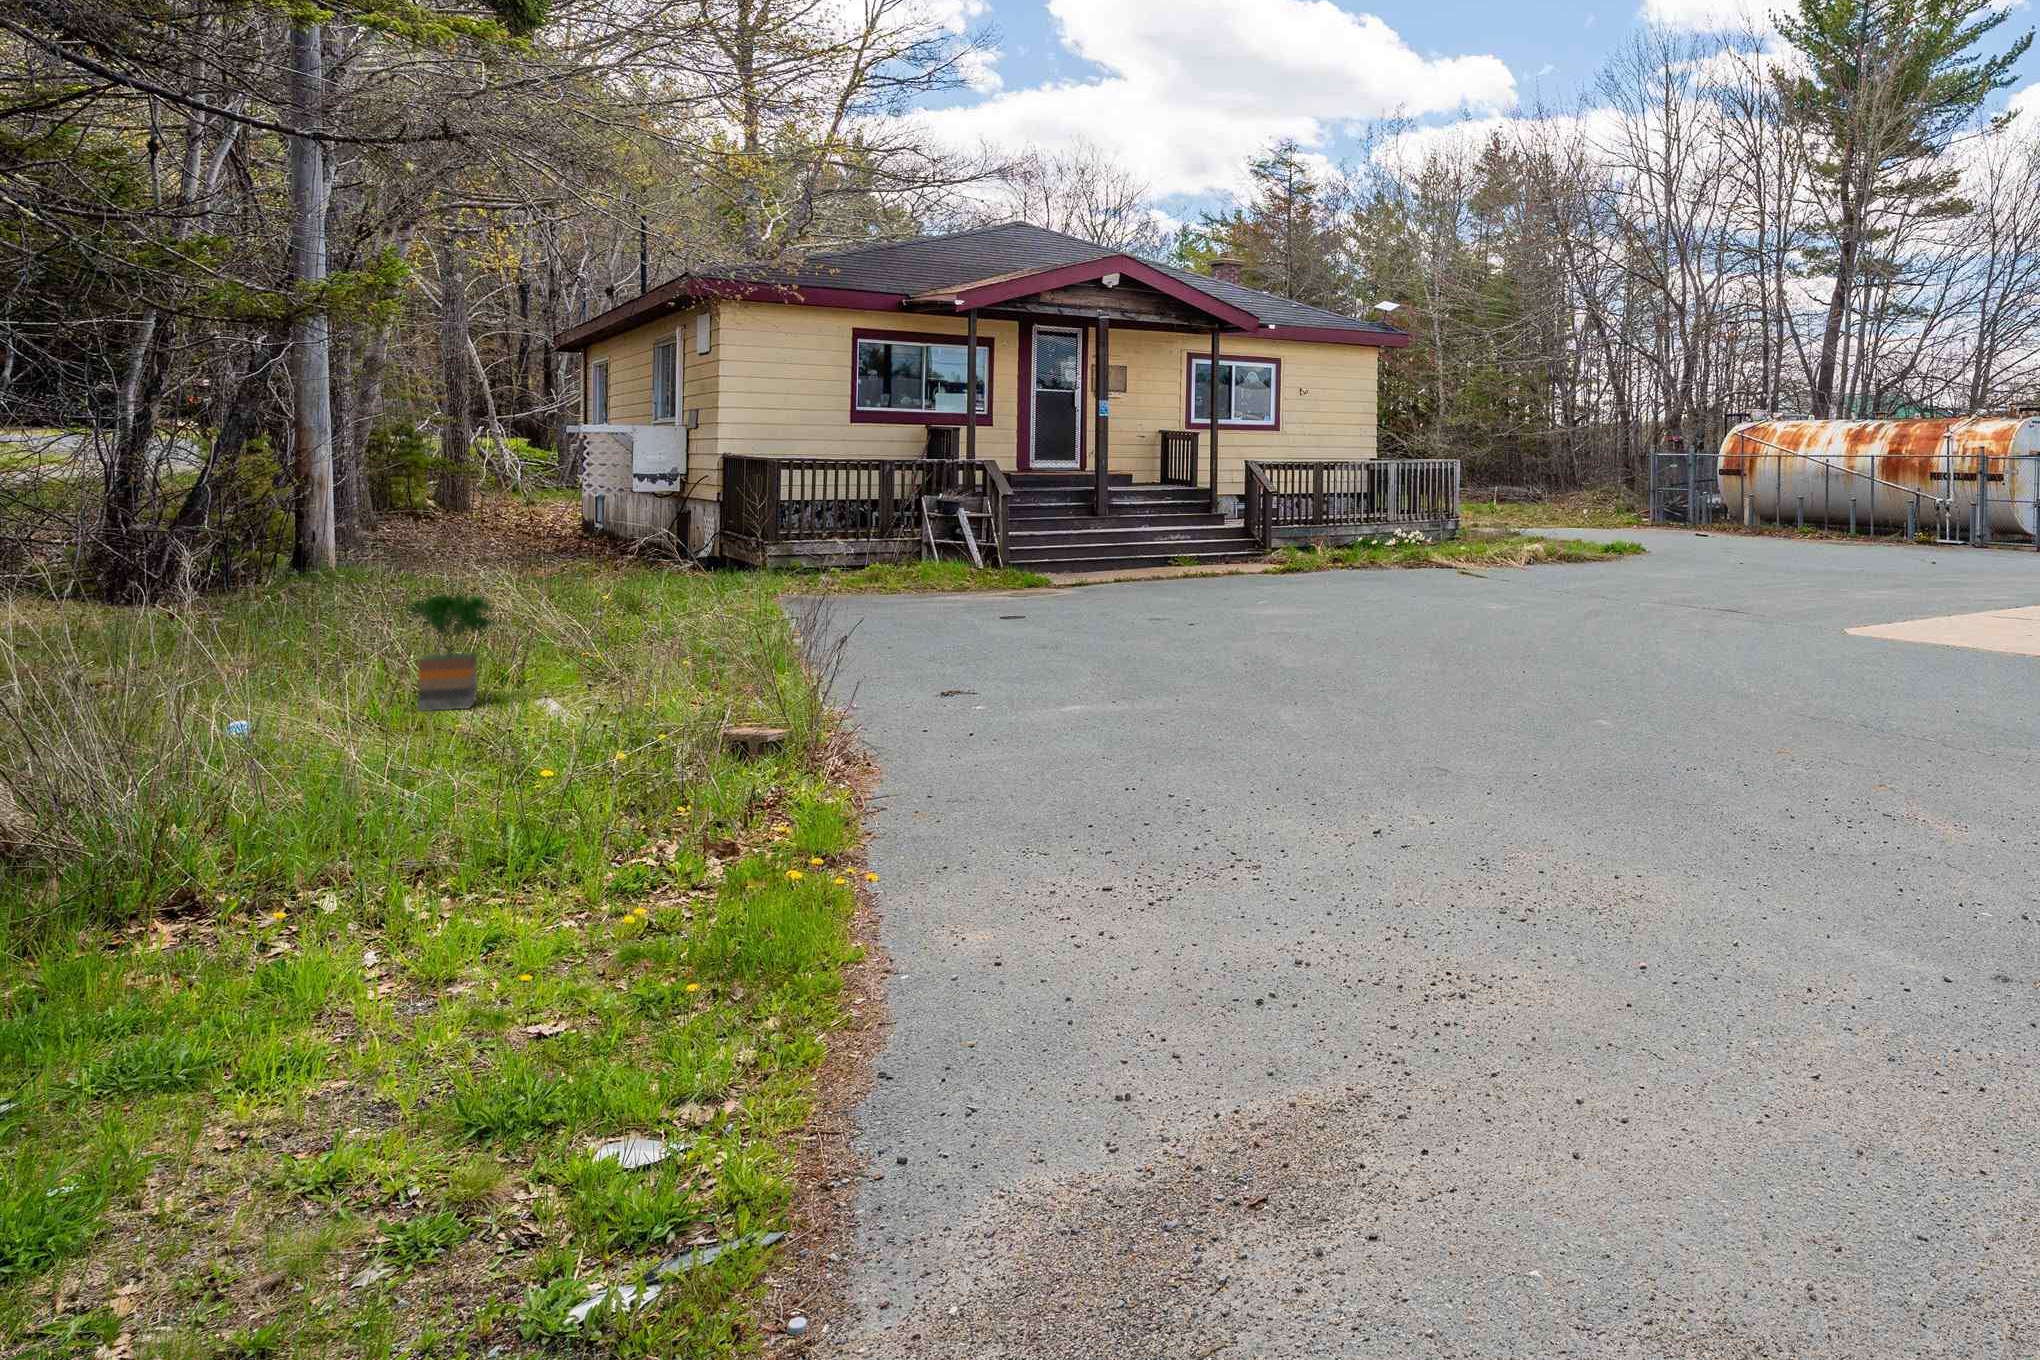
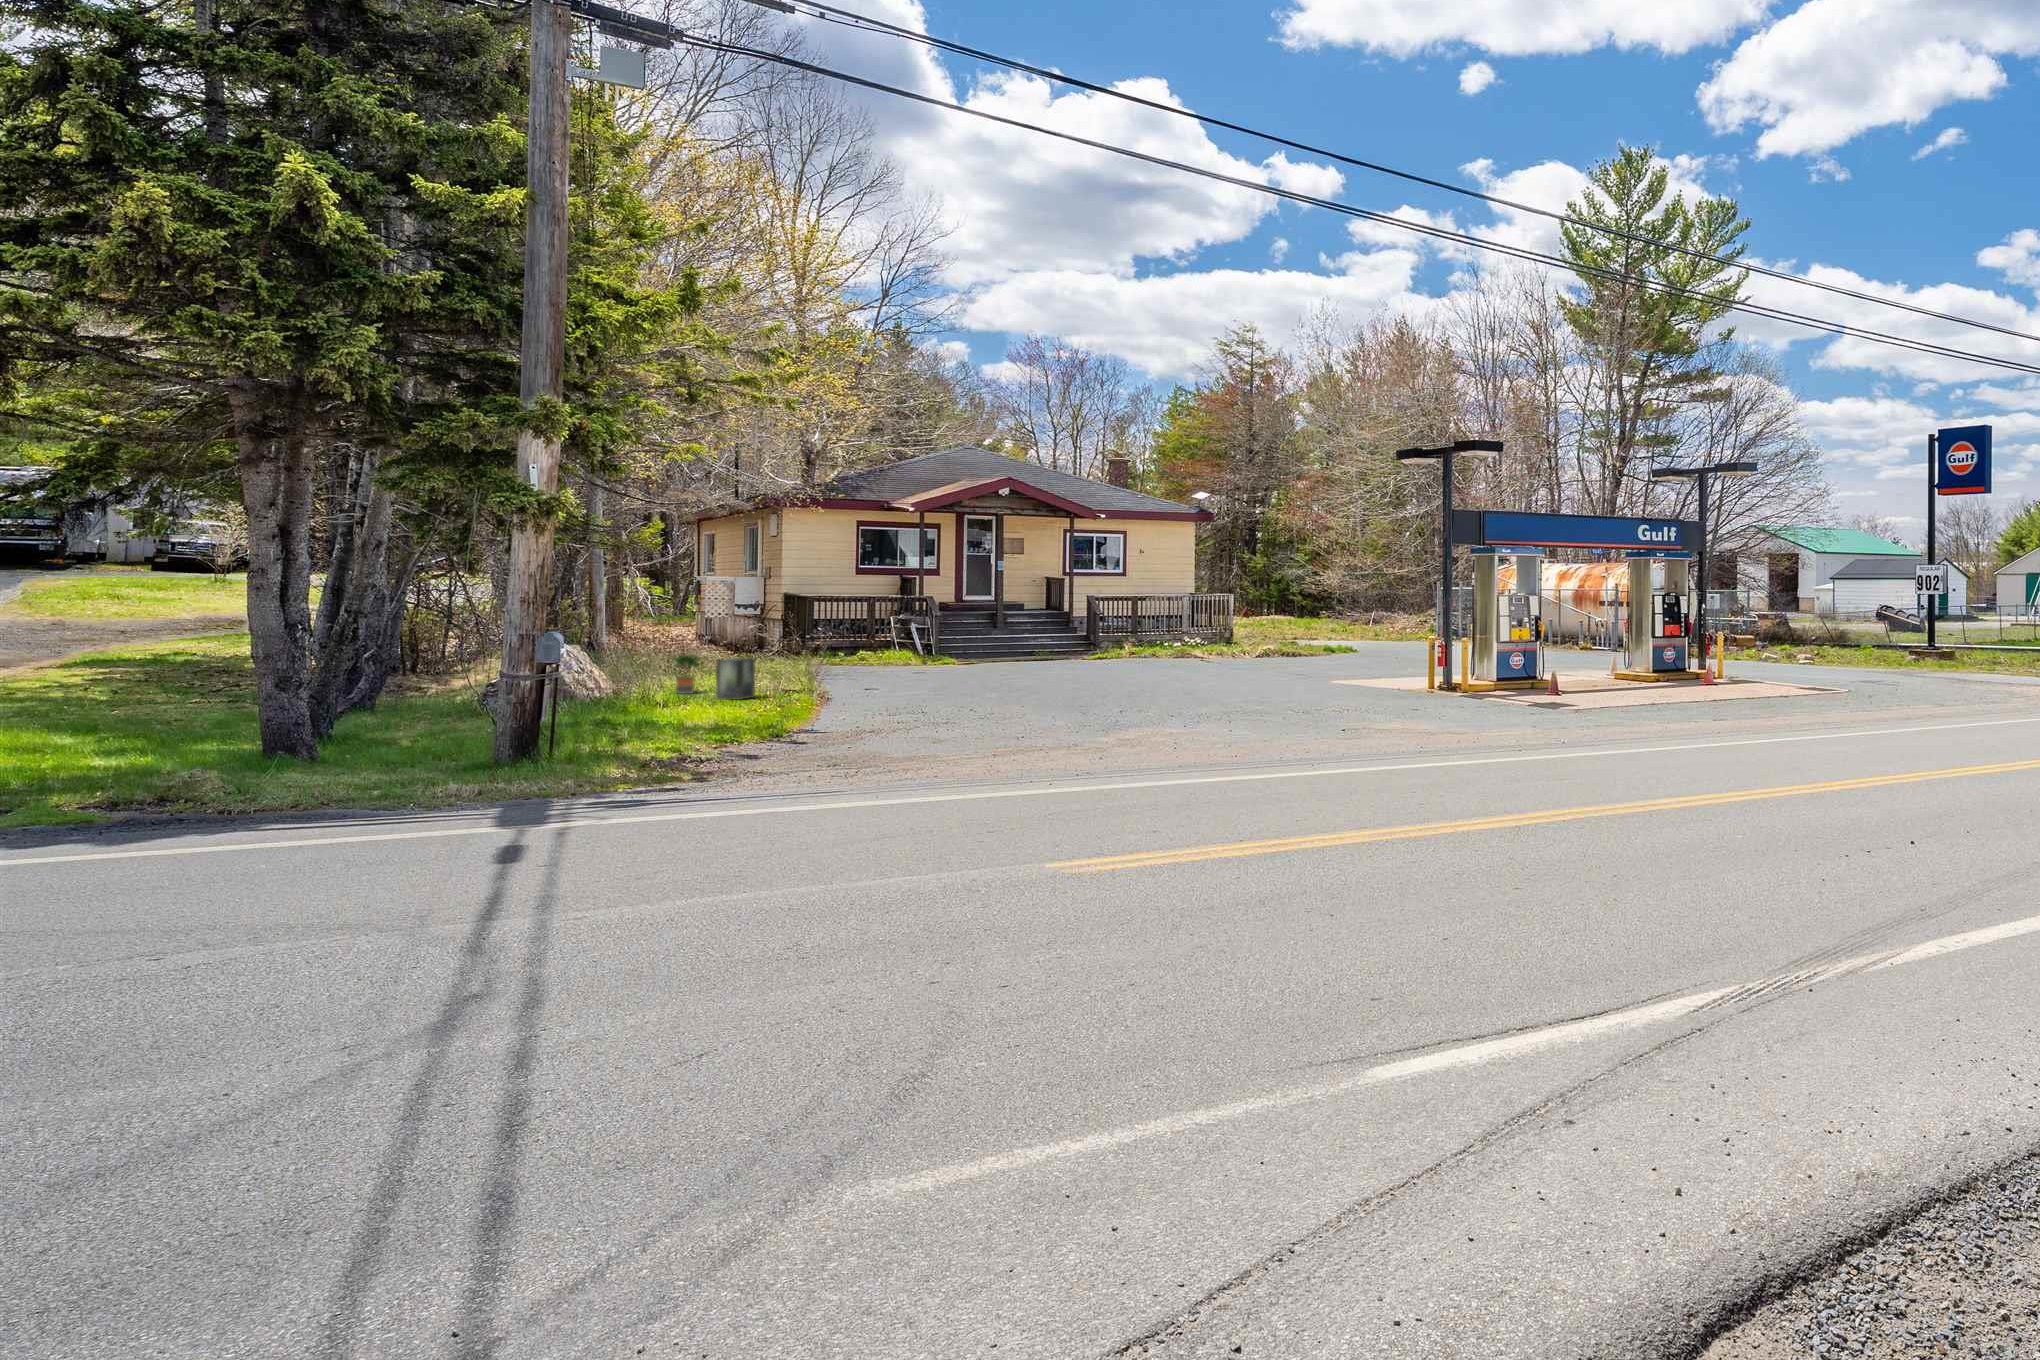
storage box: none [531,602,653,734] -> present [716,658,755,700]

